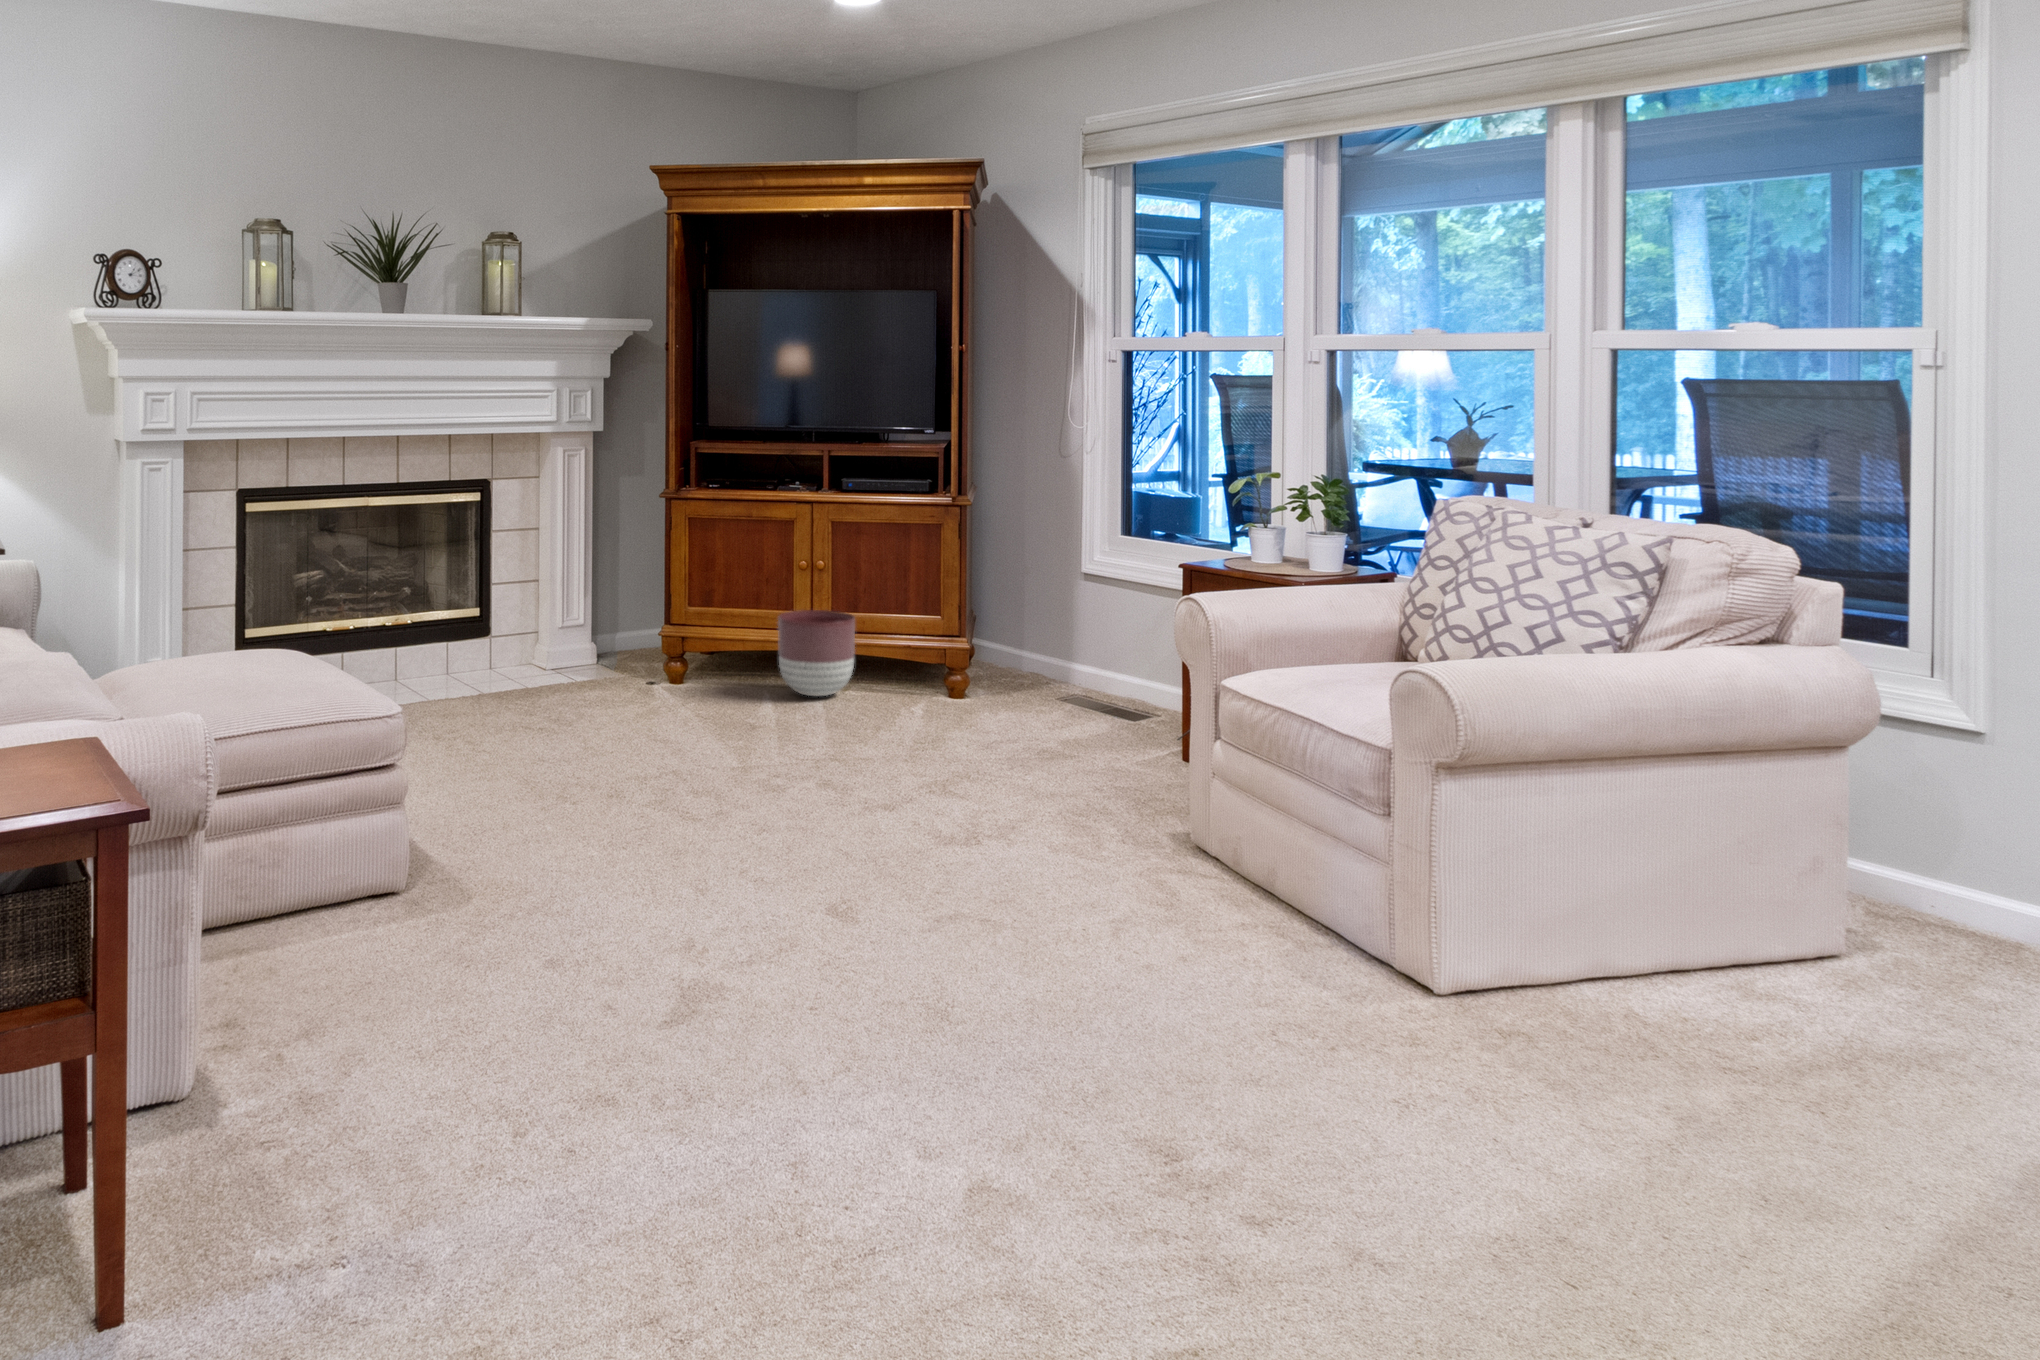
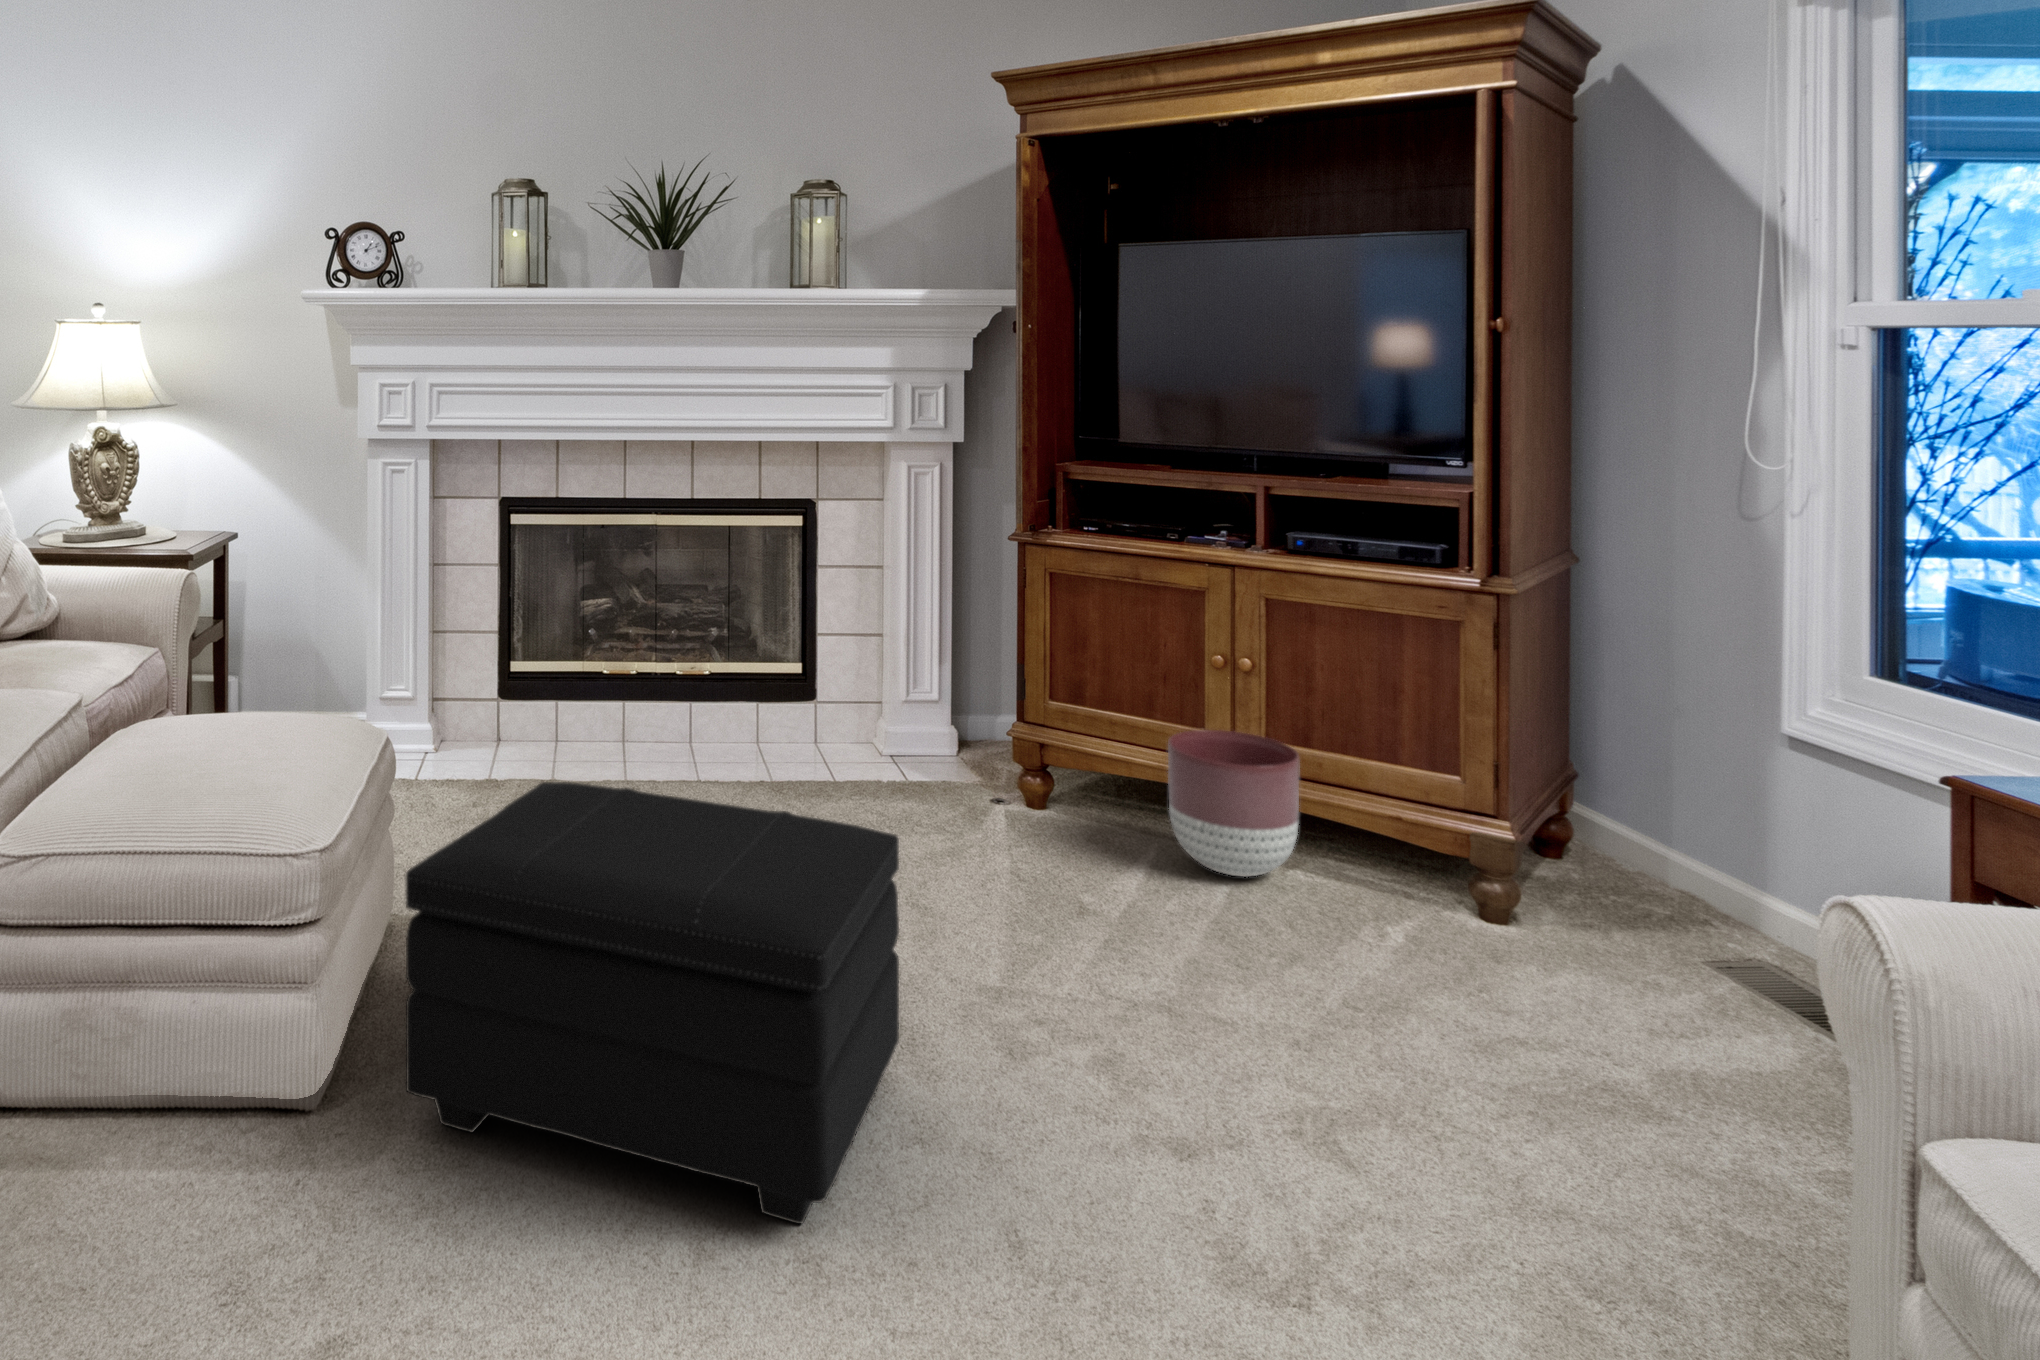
footstool: none [461,643,735,850] -> present [406,782,899,1224]

